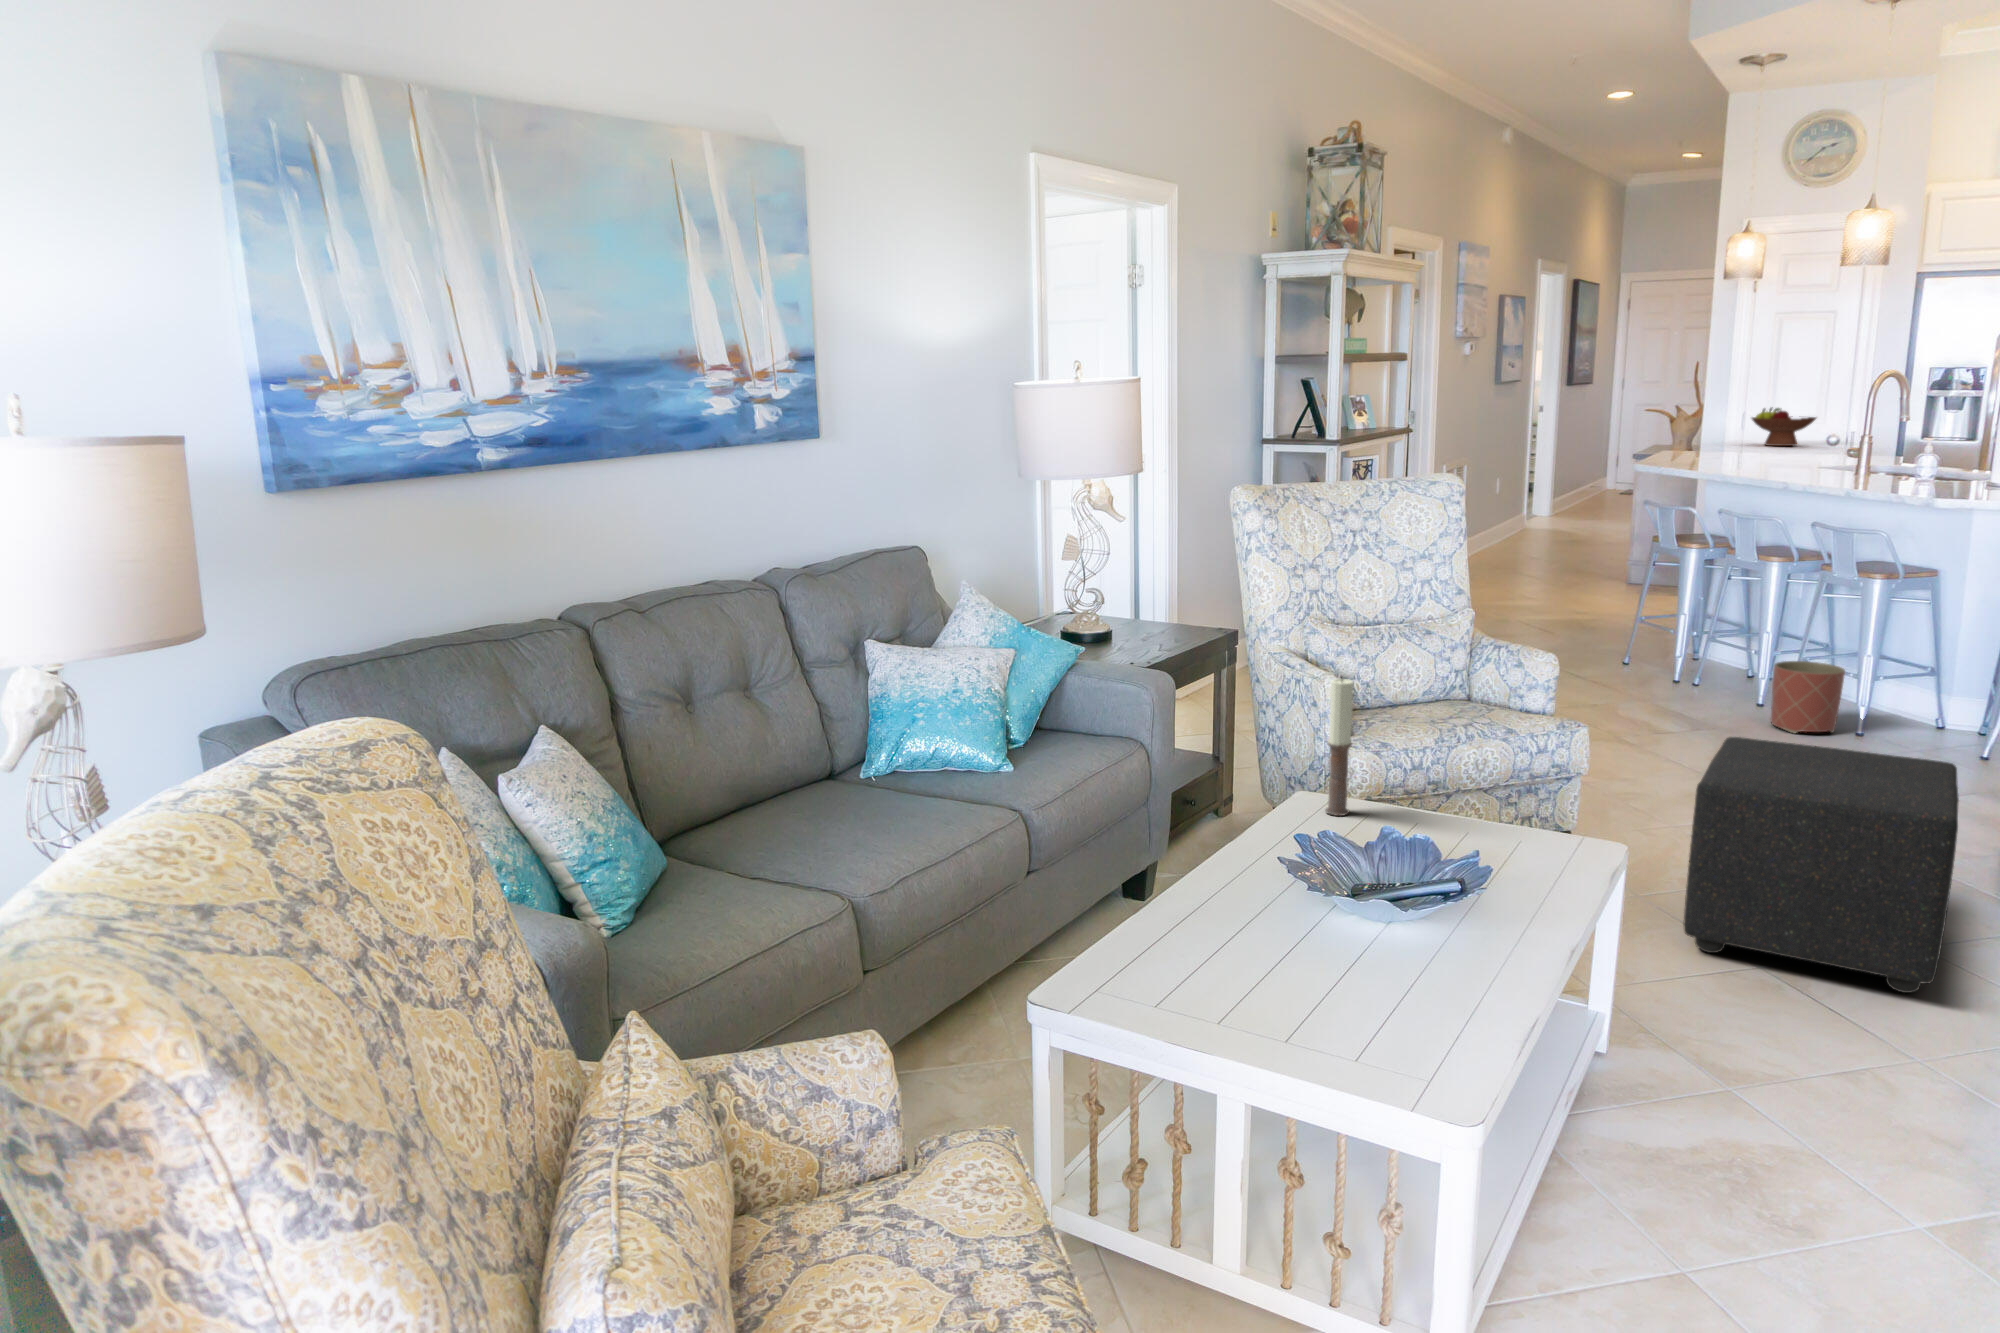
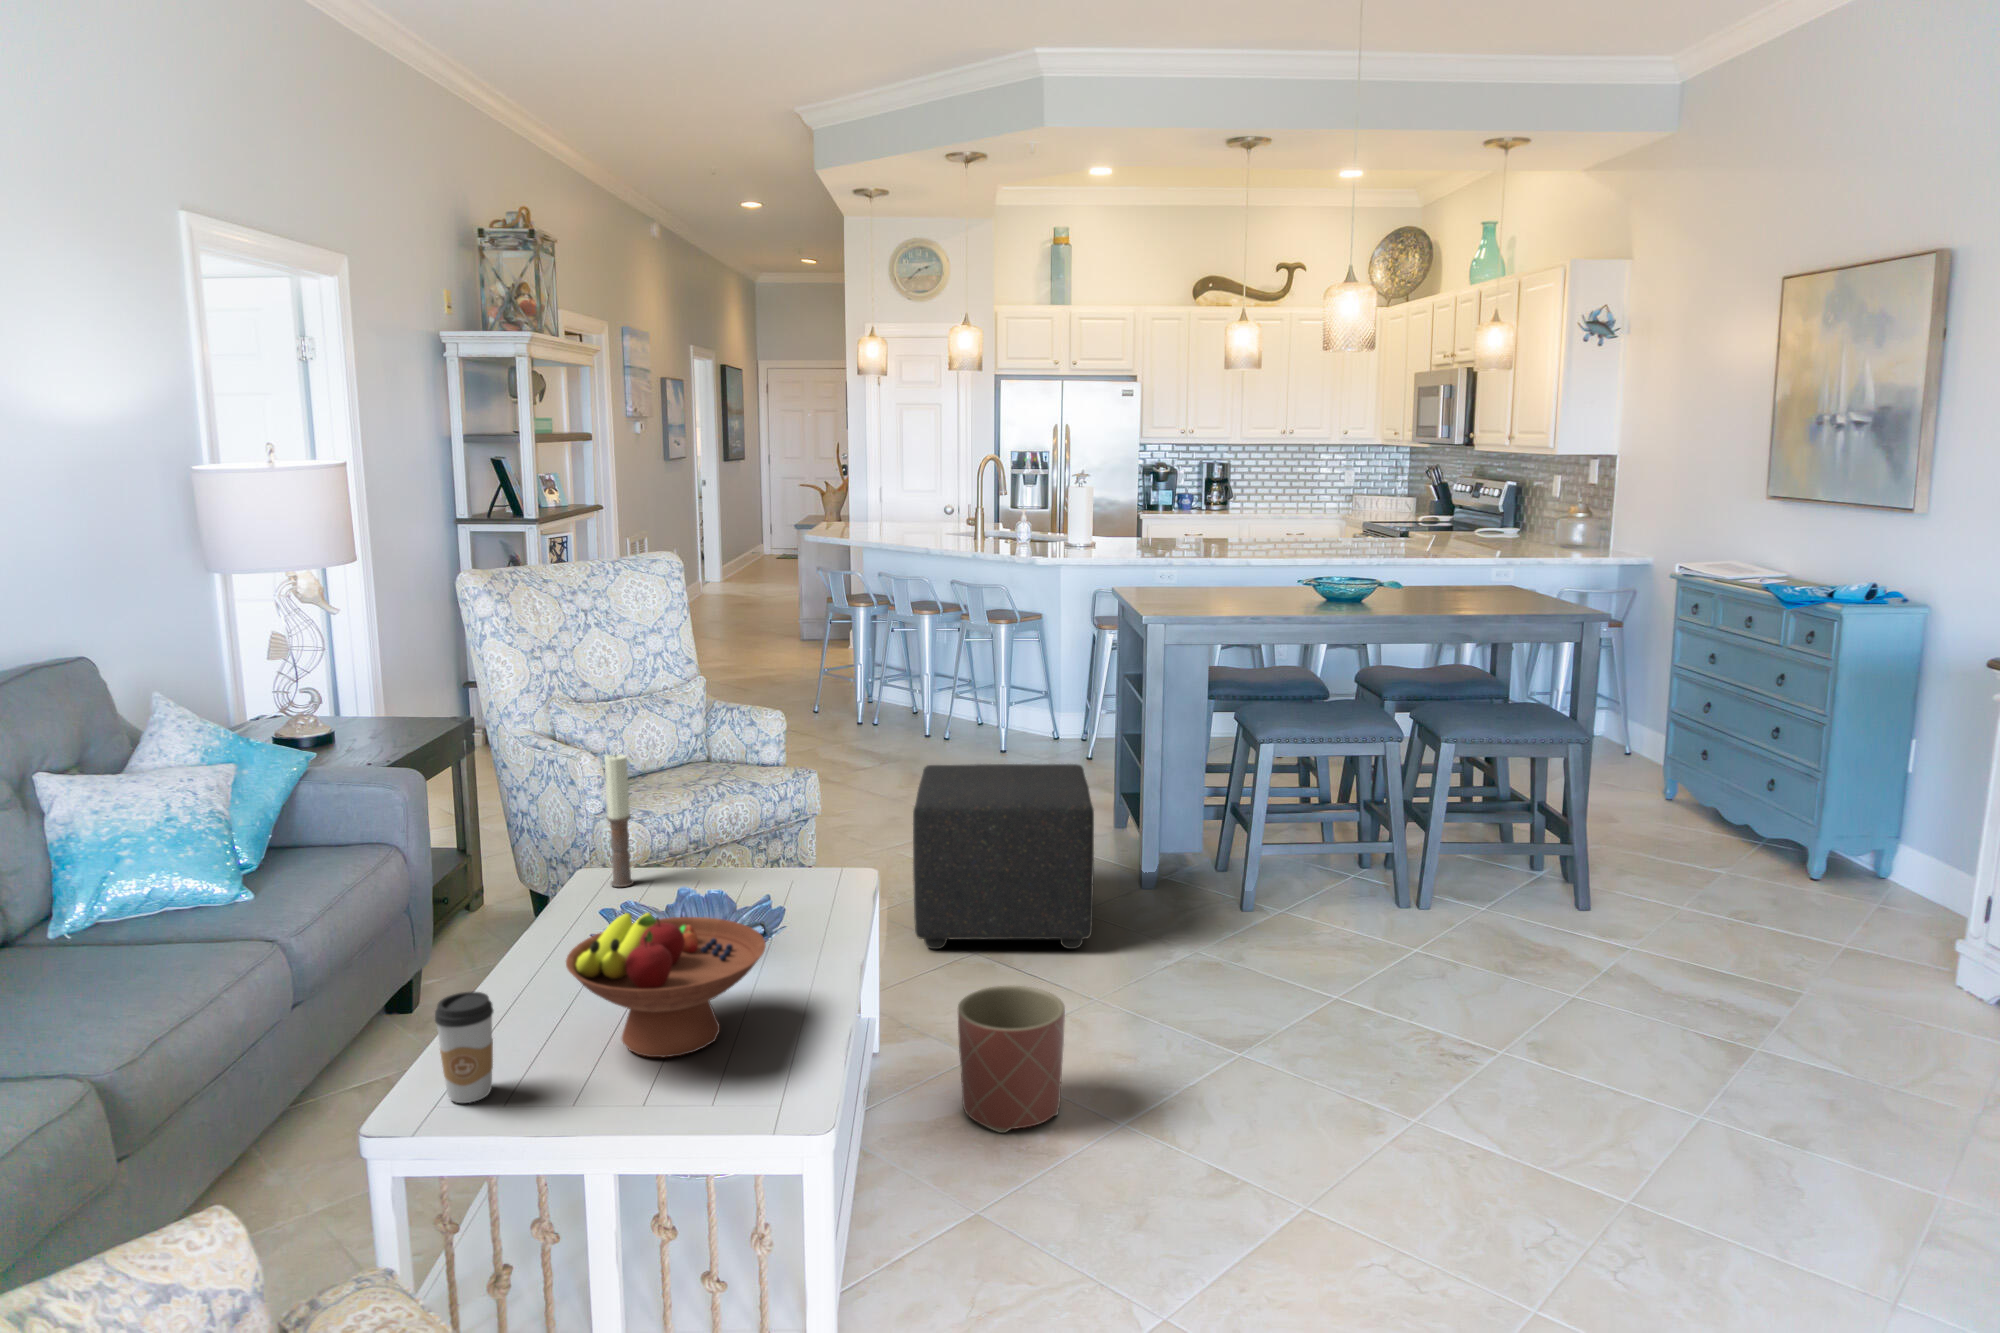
fruit bowl: present [1752,408,1816,446] -> present [566,912,766,1057]
planter: present [1771,661,1845,733] -> present [958,986,1065,1133]
coffee cup: none [1105,888,1159,995] -> present [435,992,493,1103]

